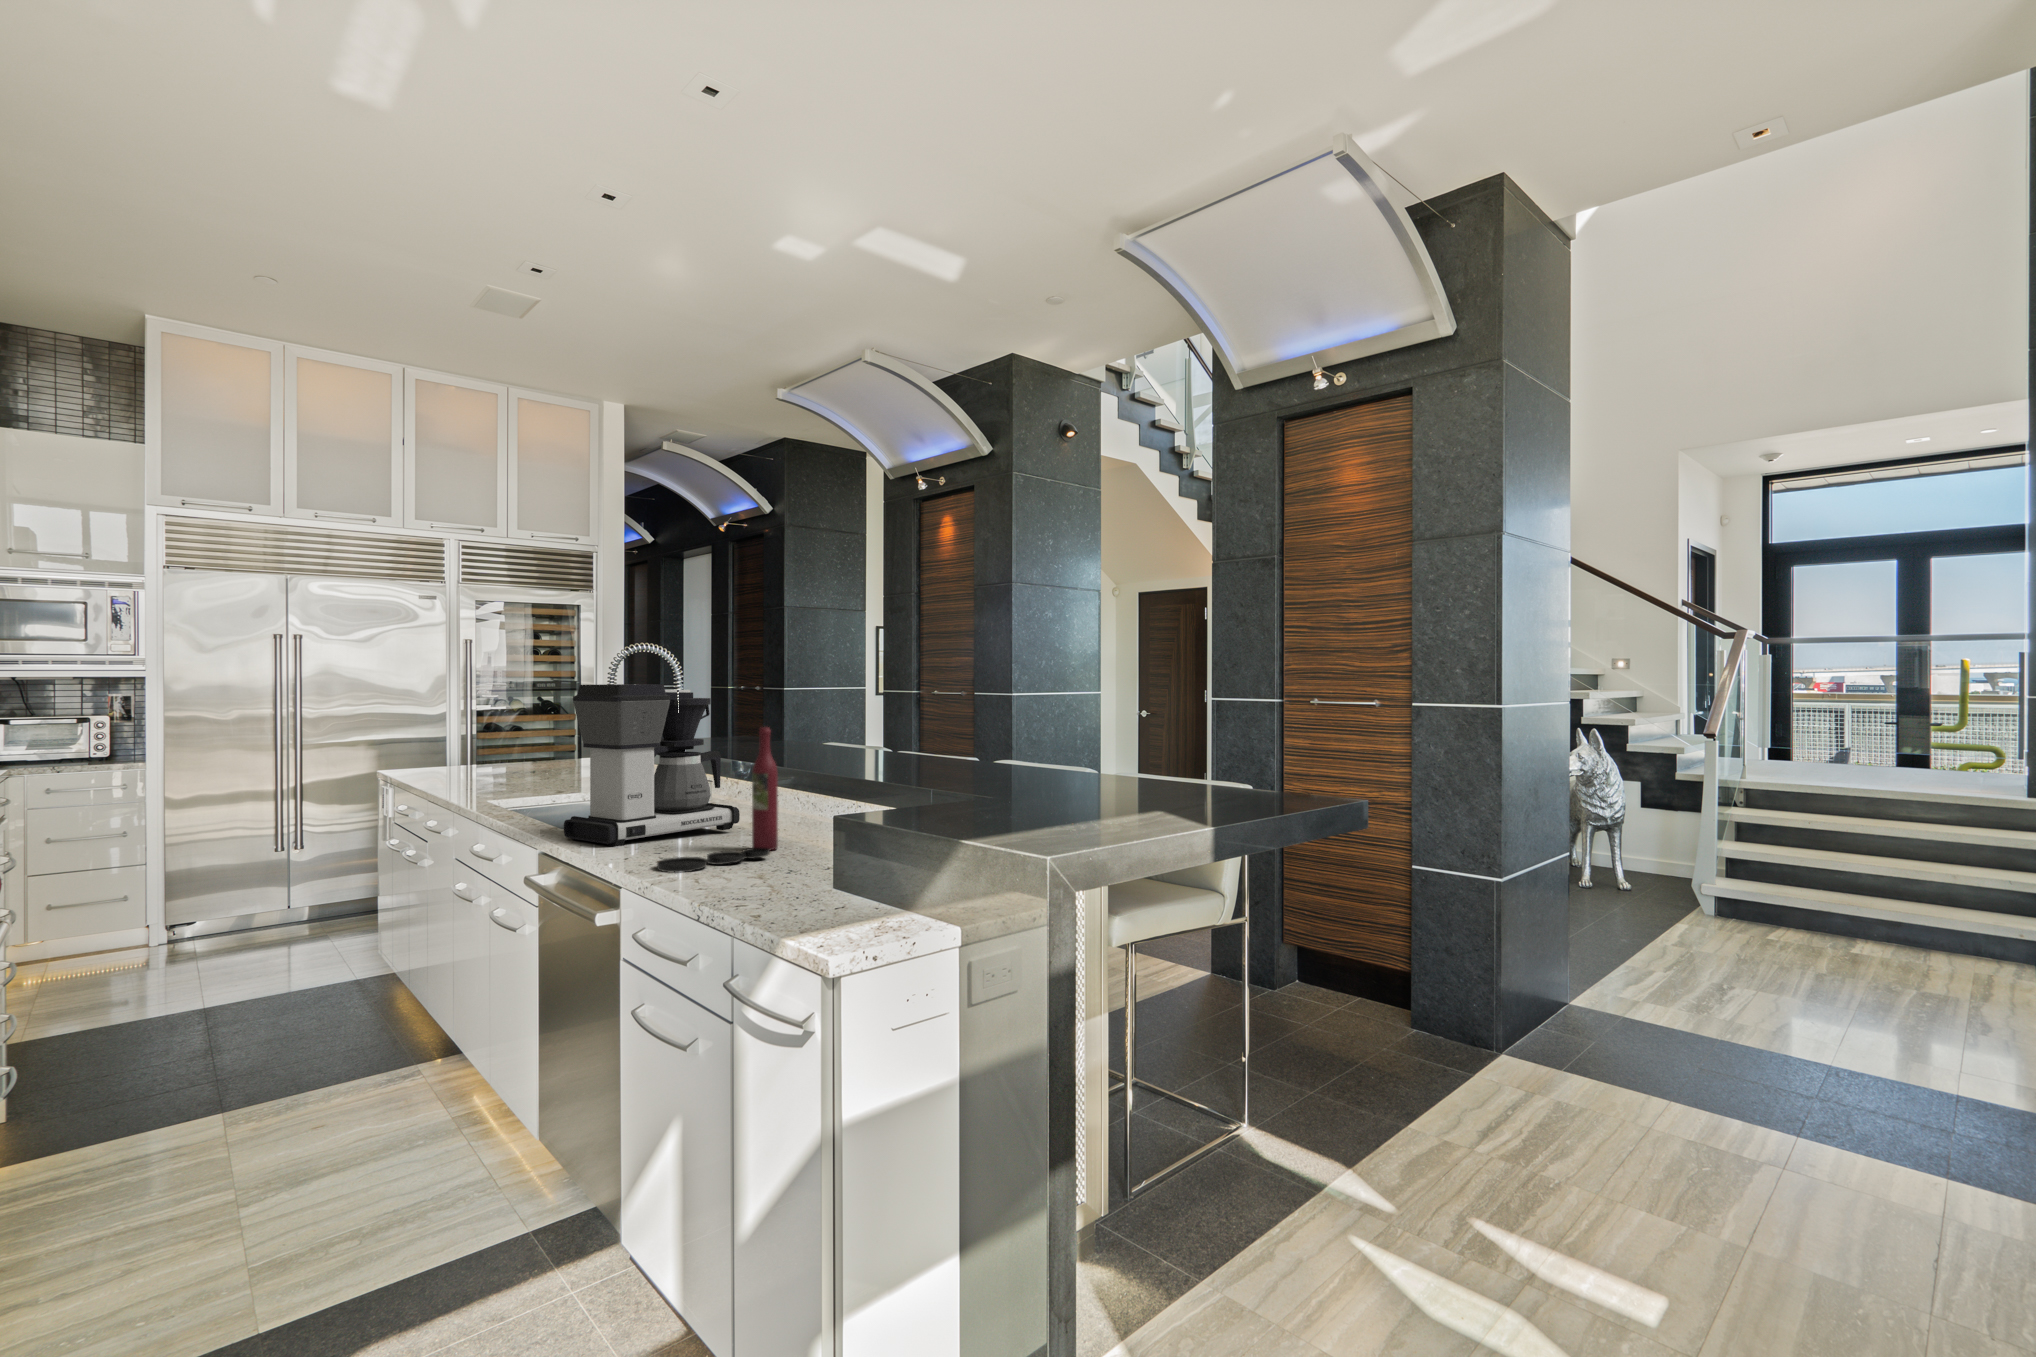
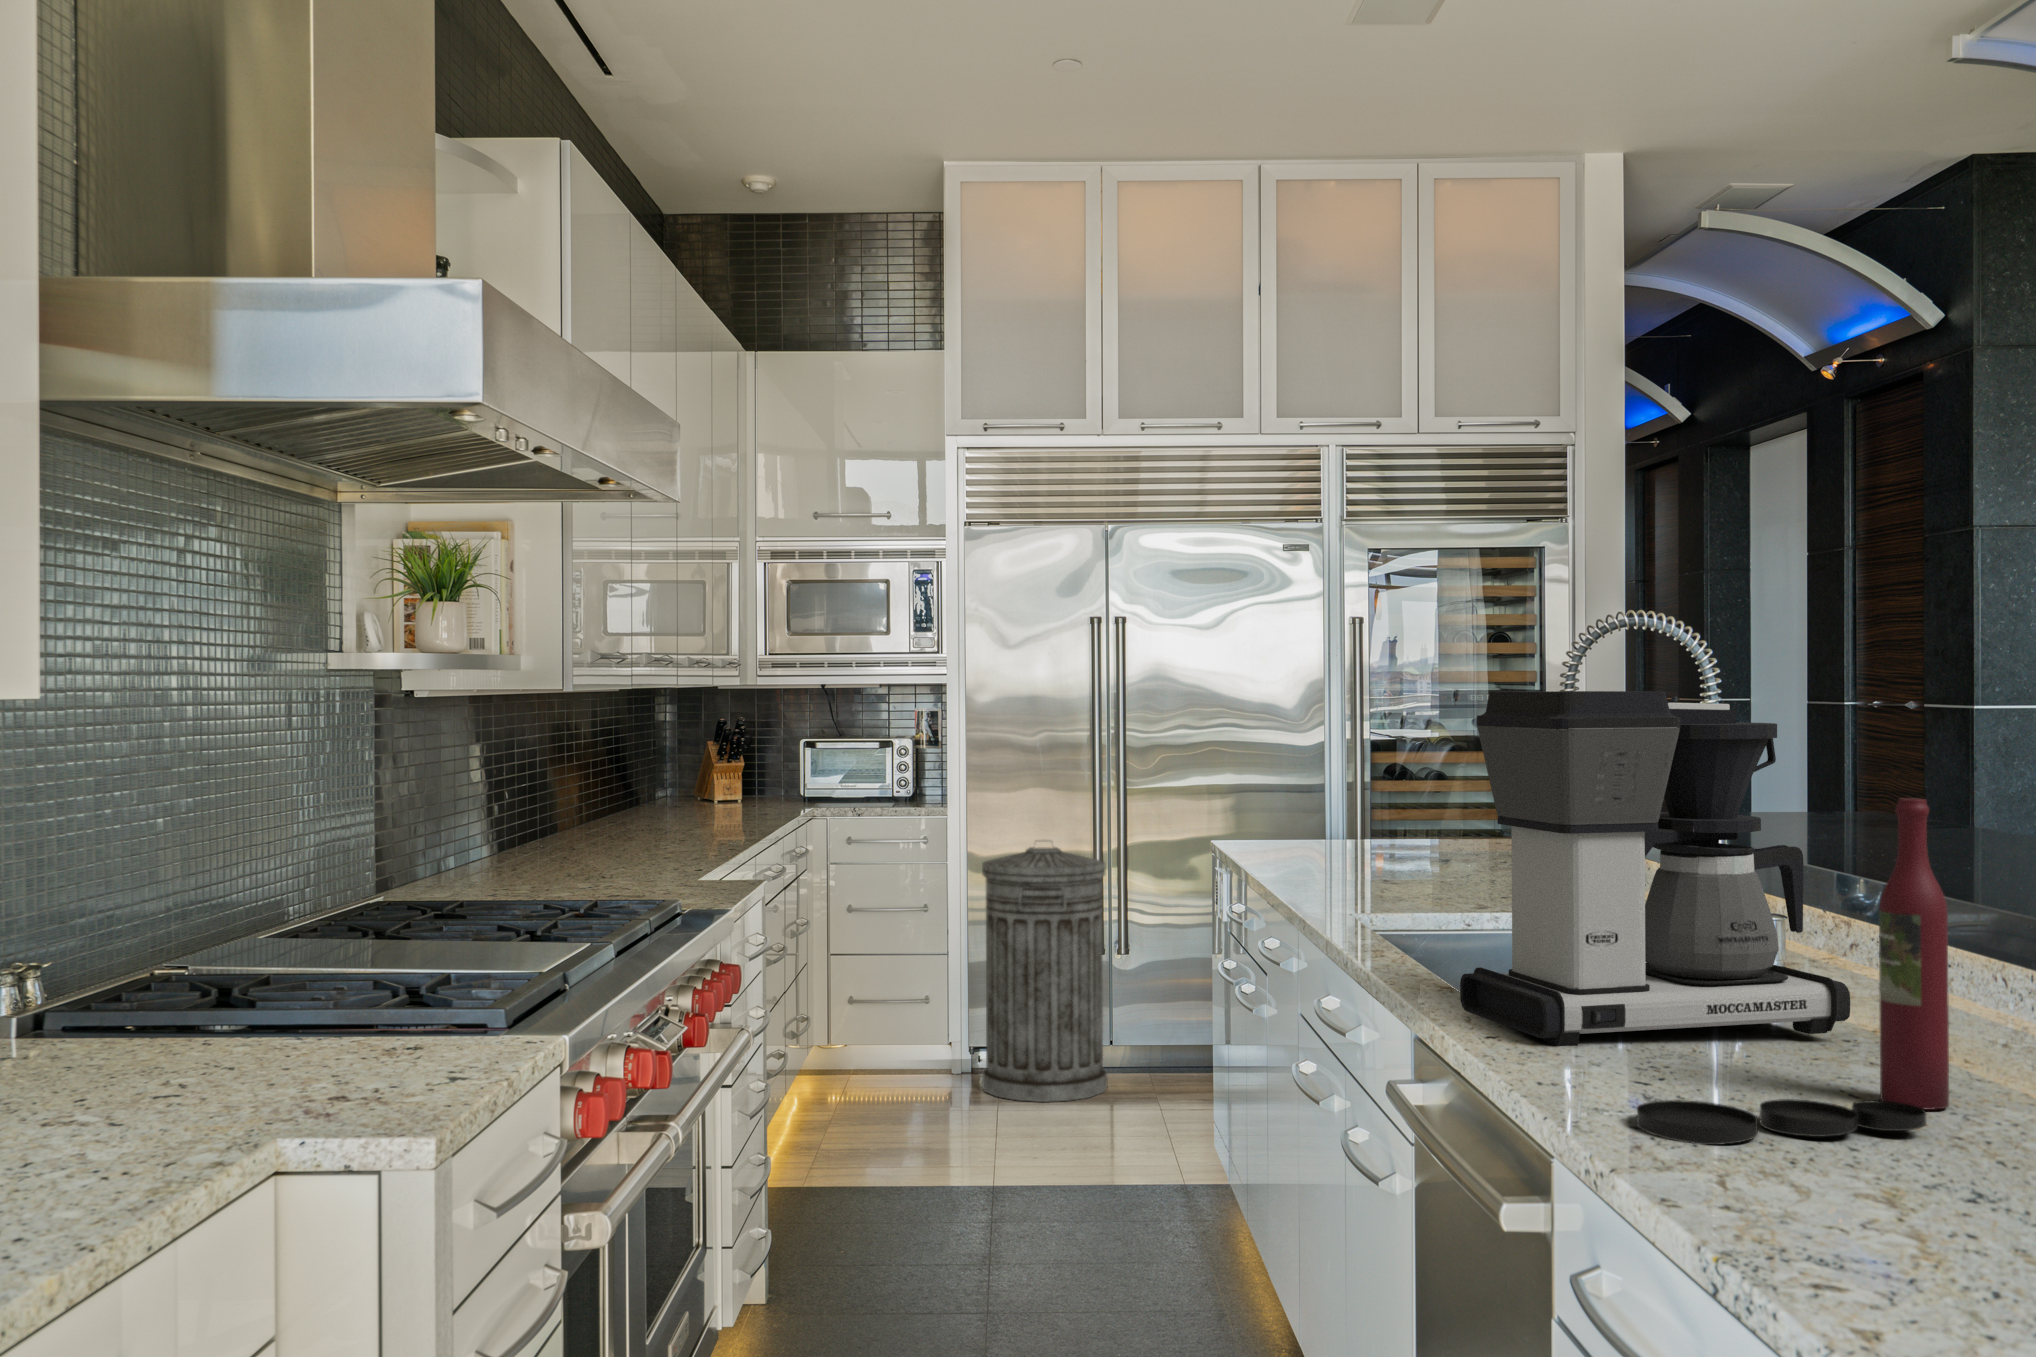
trash can: none [179,781,286,956] -> present [982,847,1107,1102]

